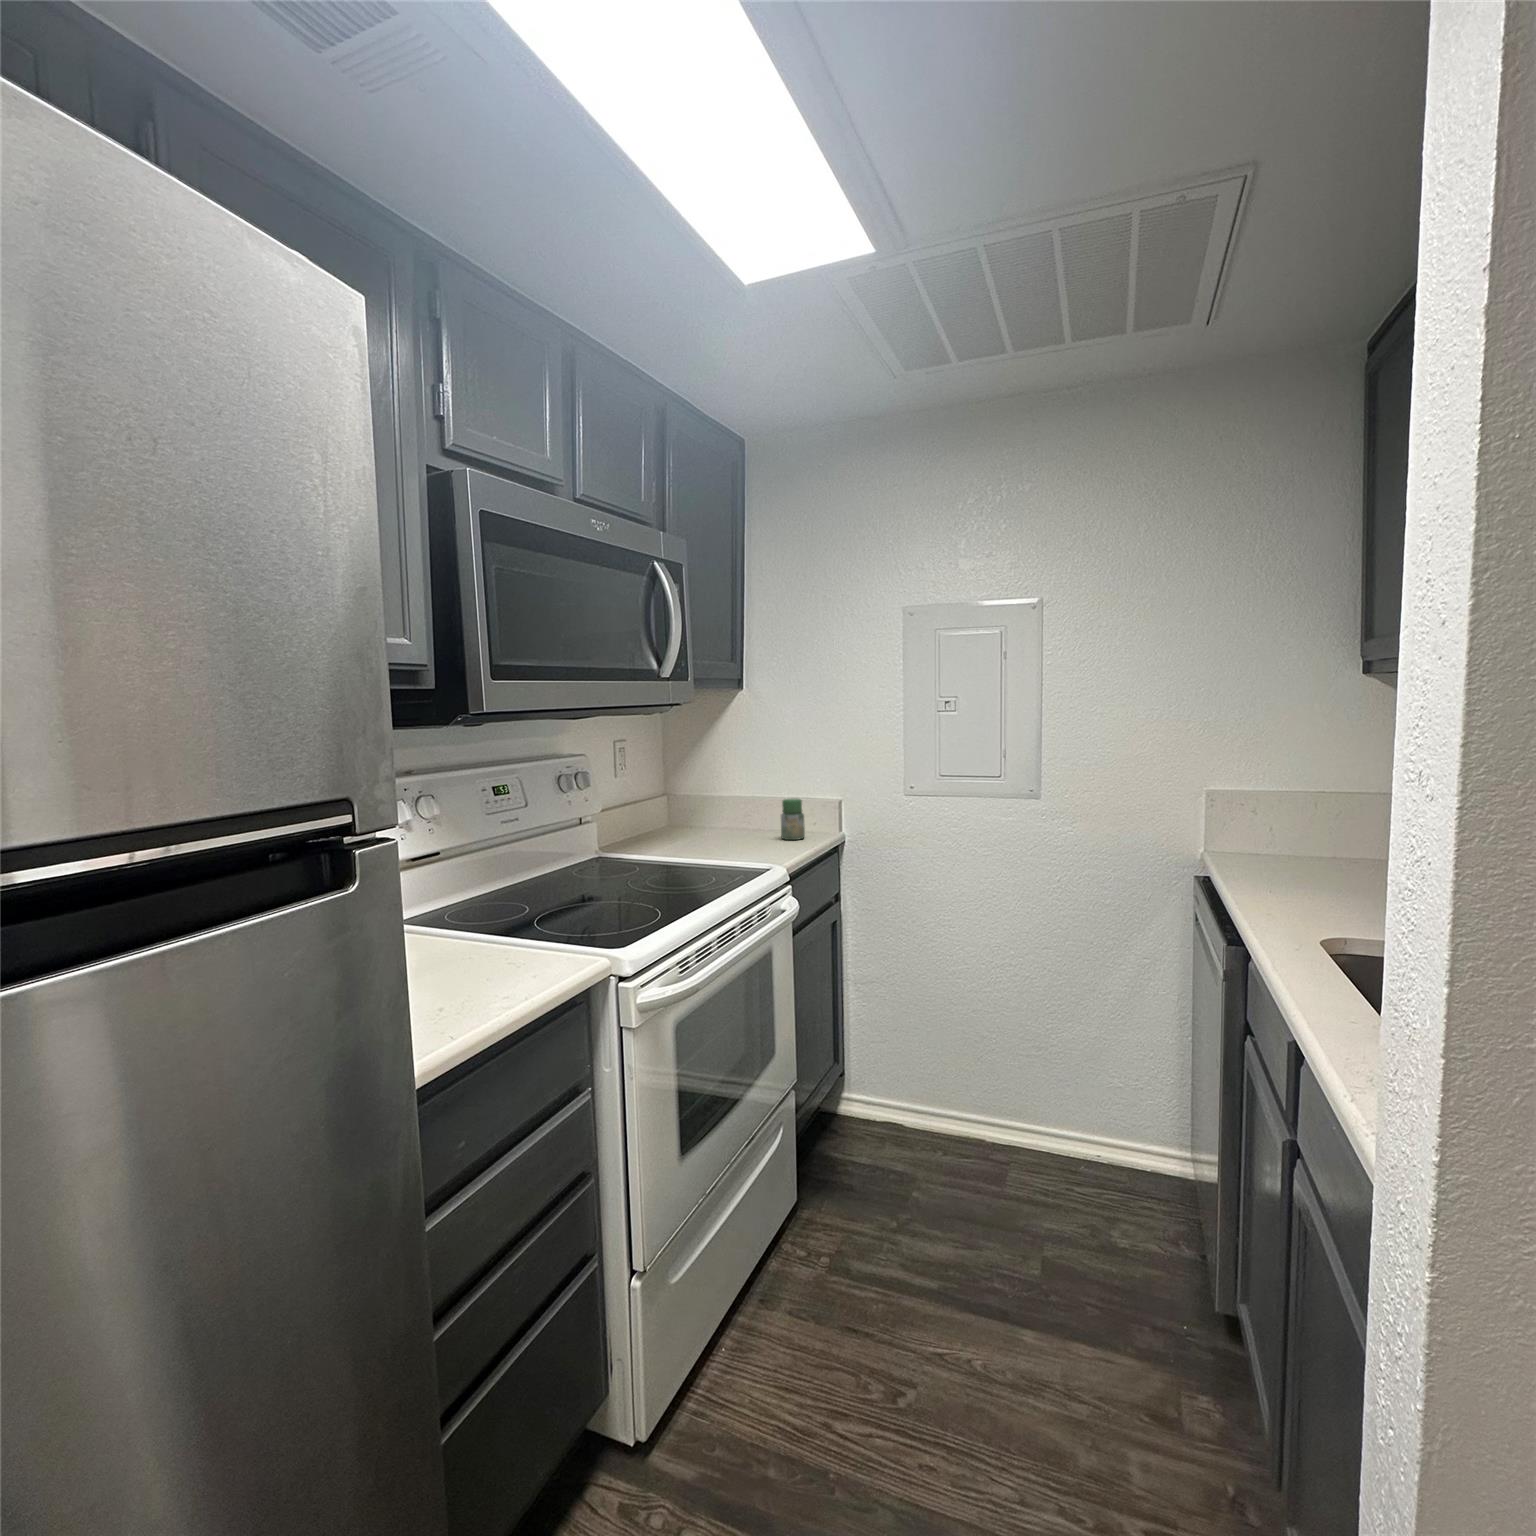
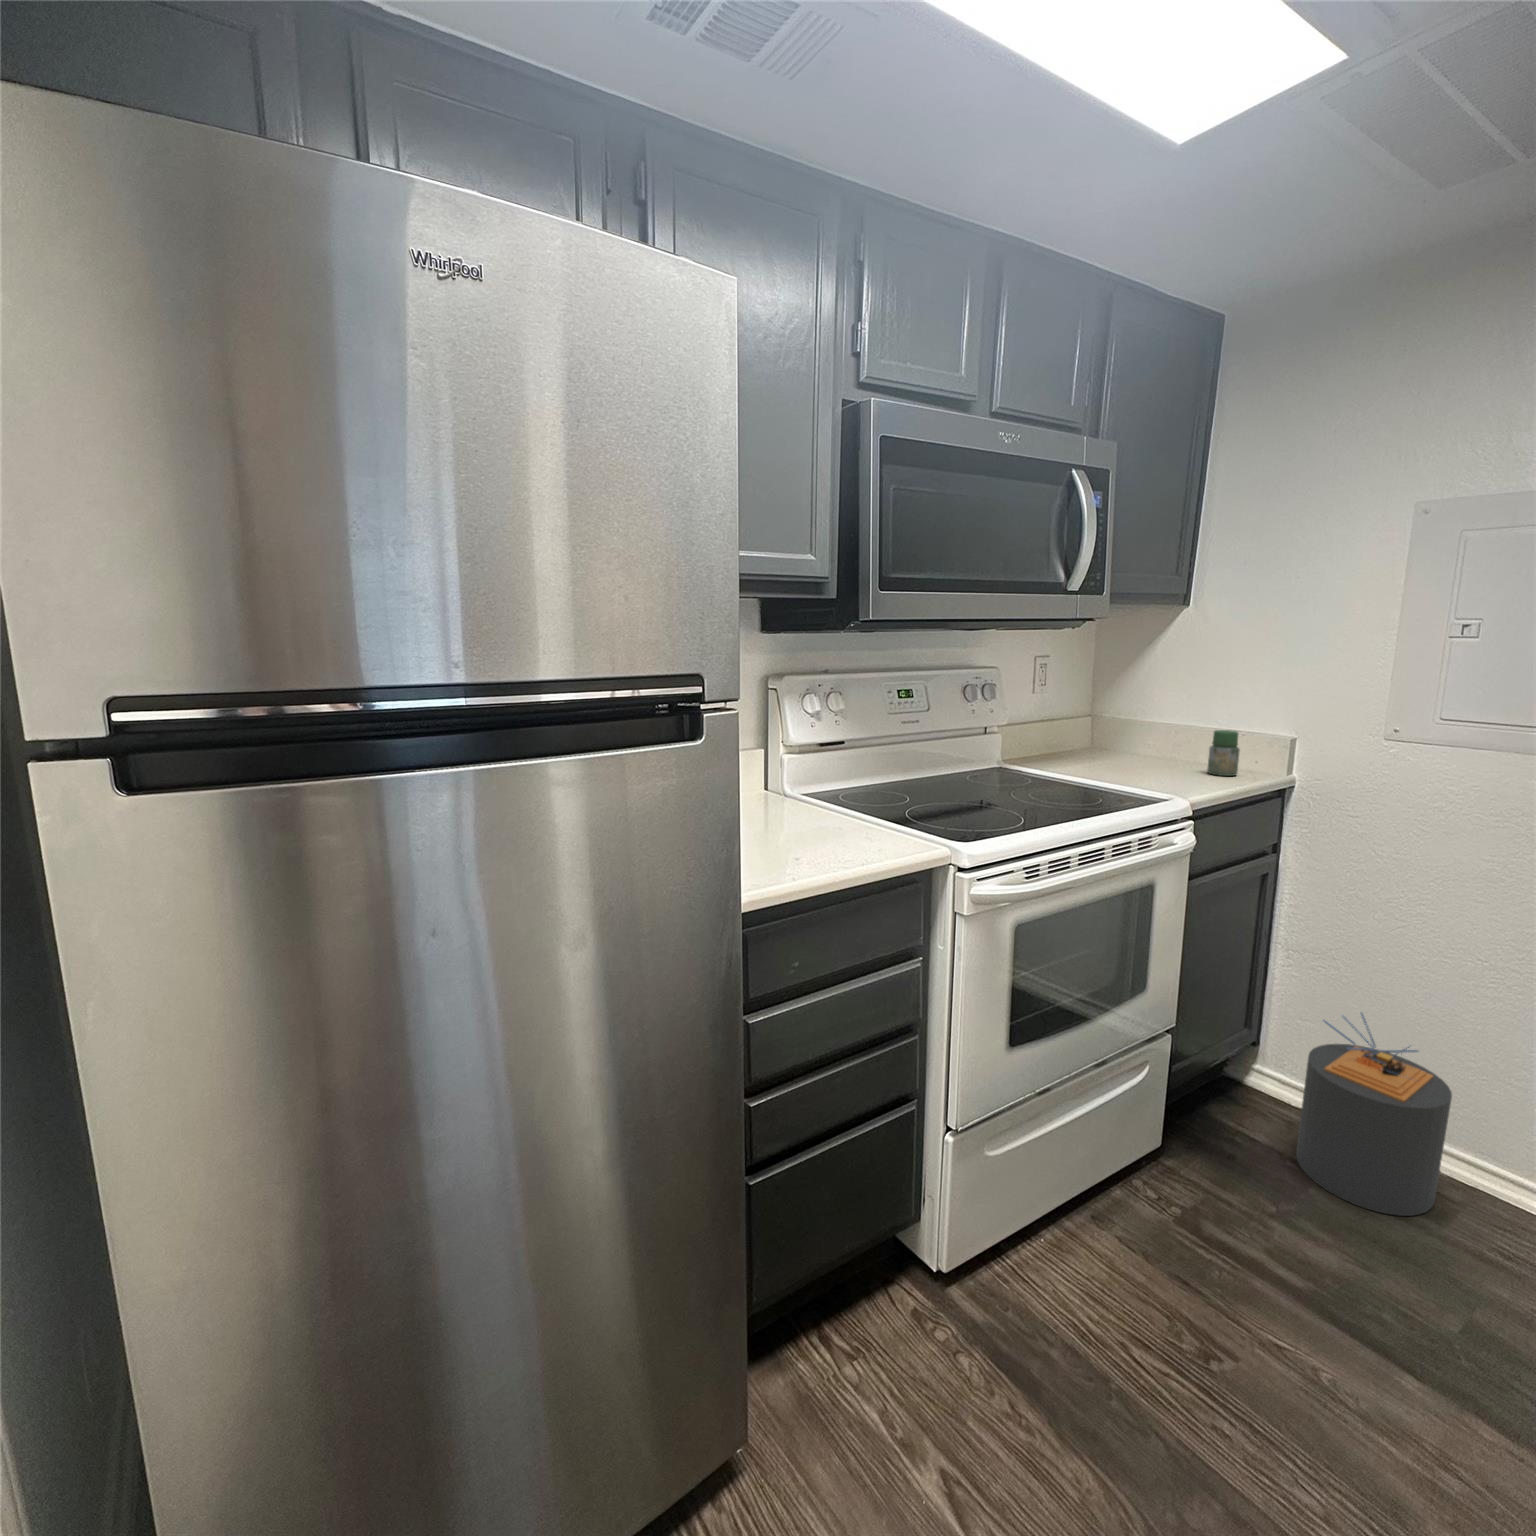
trash can: none [892,1021,991,1194] -> present [1296,1013,1452,1216]

